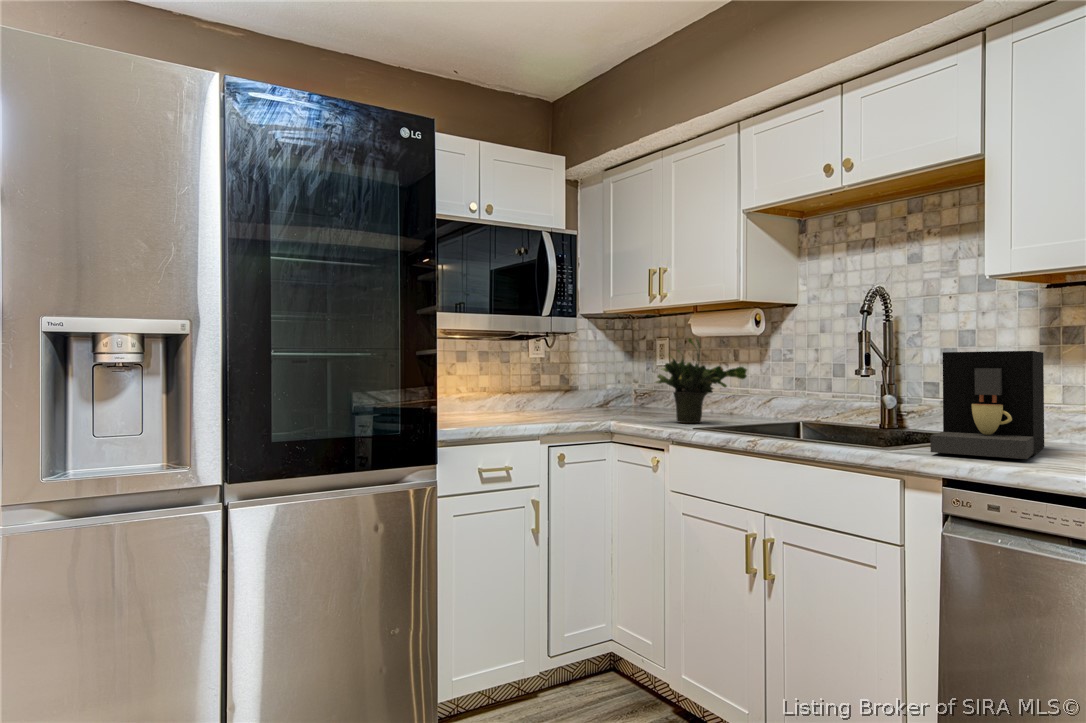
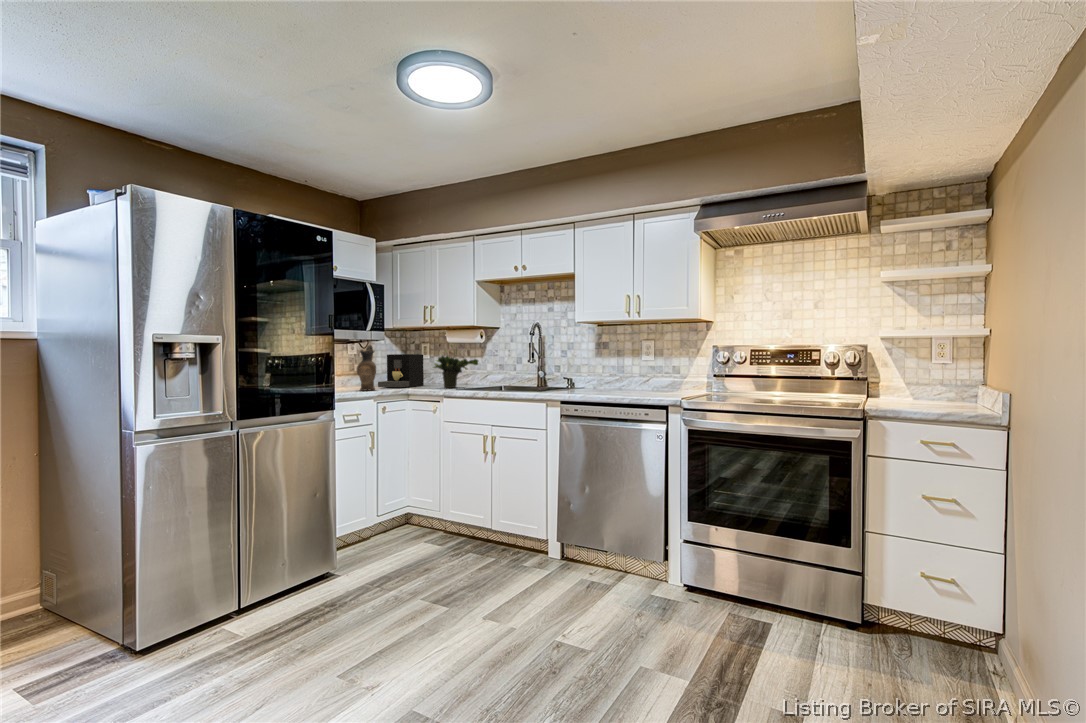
ceramic pitcher: none [514,339,549,422] -> present [357,345,376,391]
coffee maker: present [930,351,1044,459] -> present [378,354,424,387]

